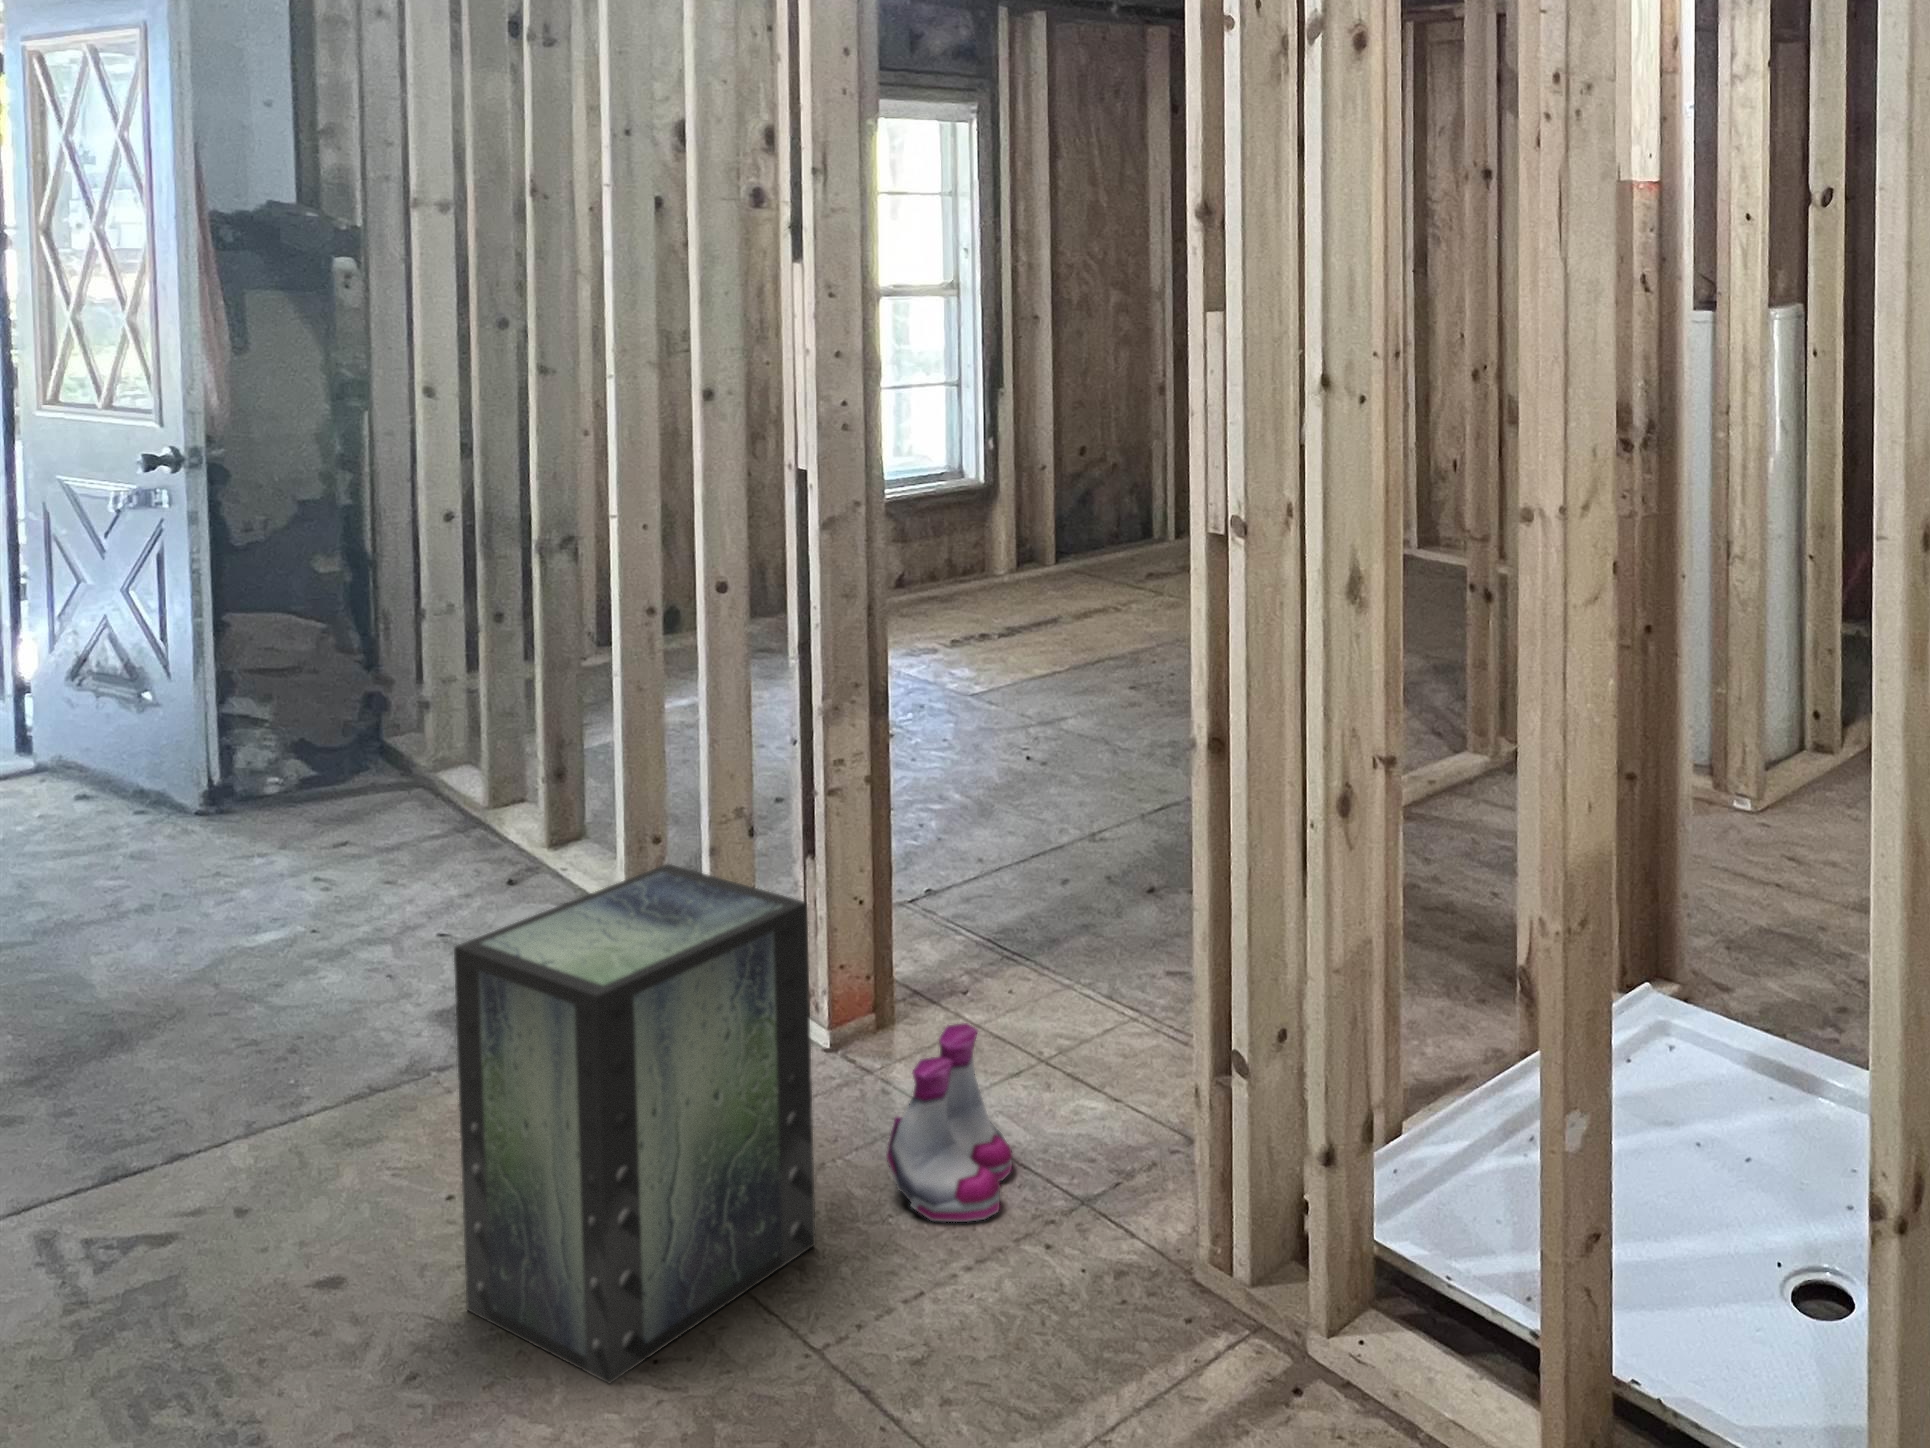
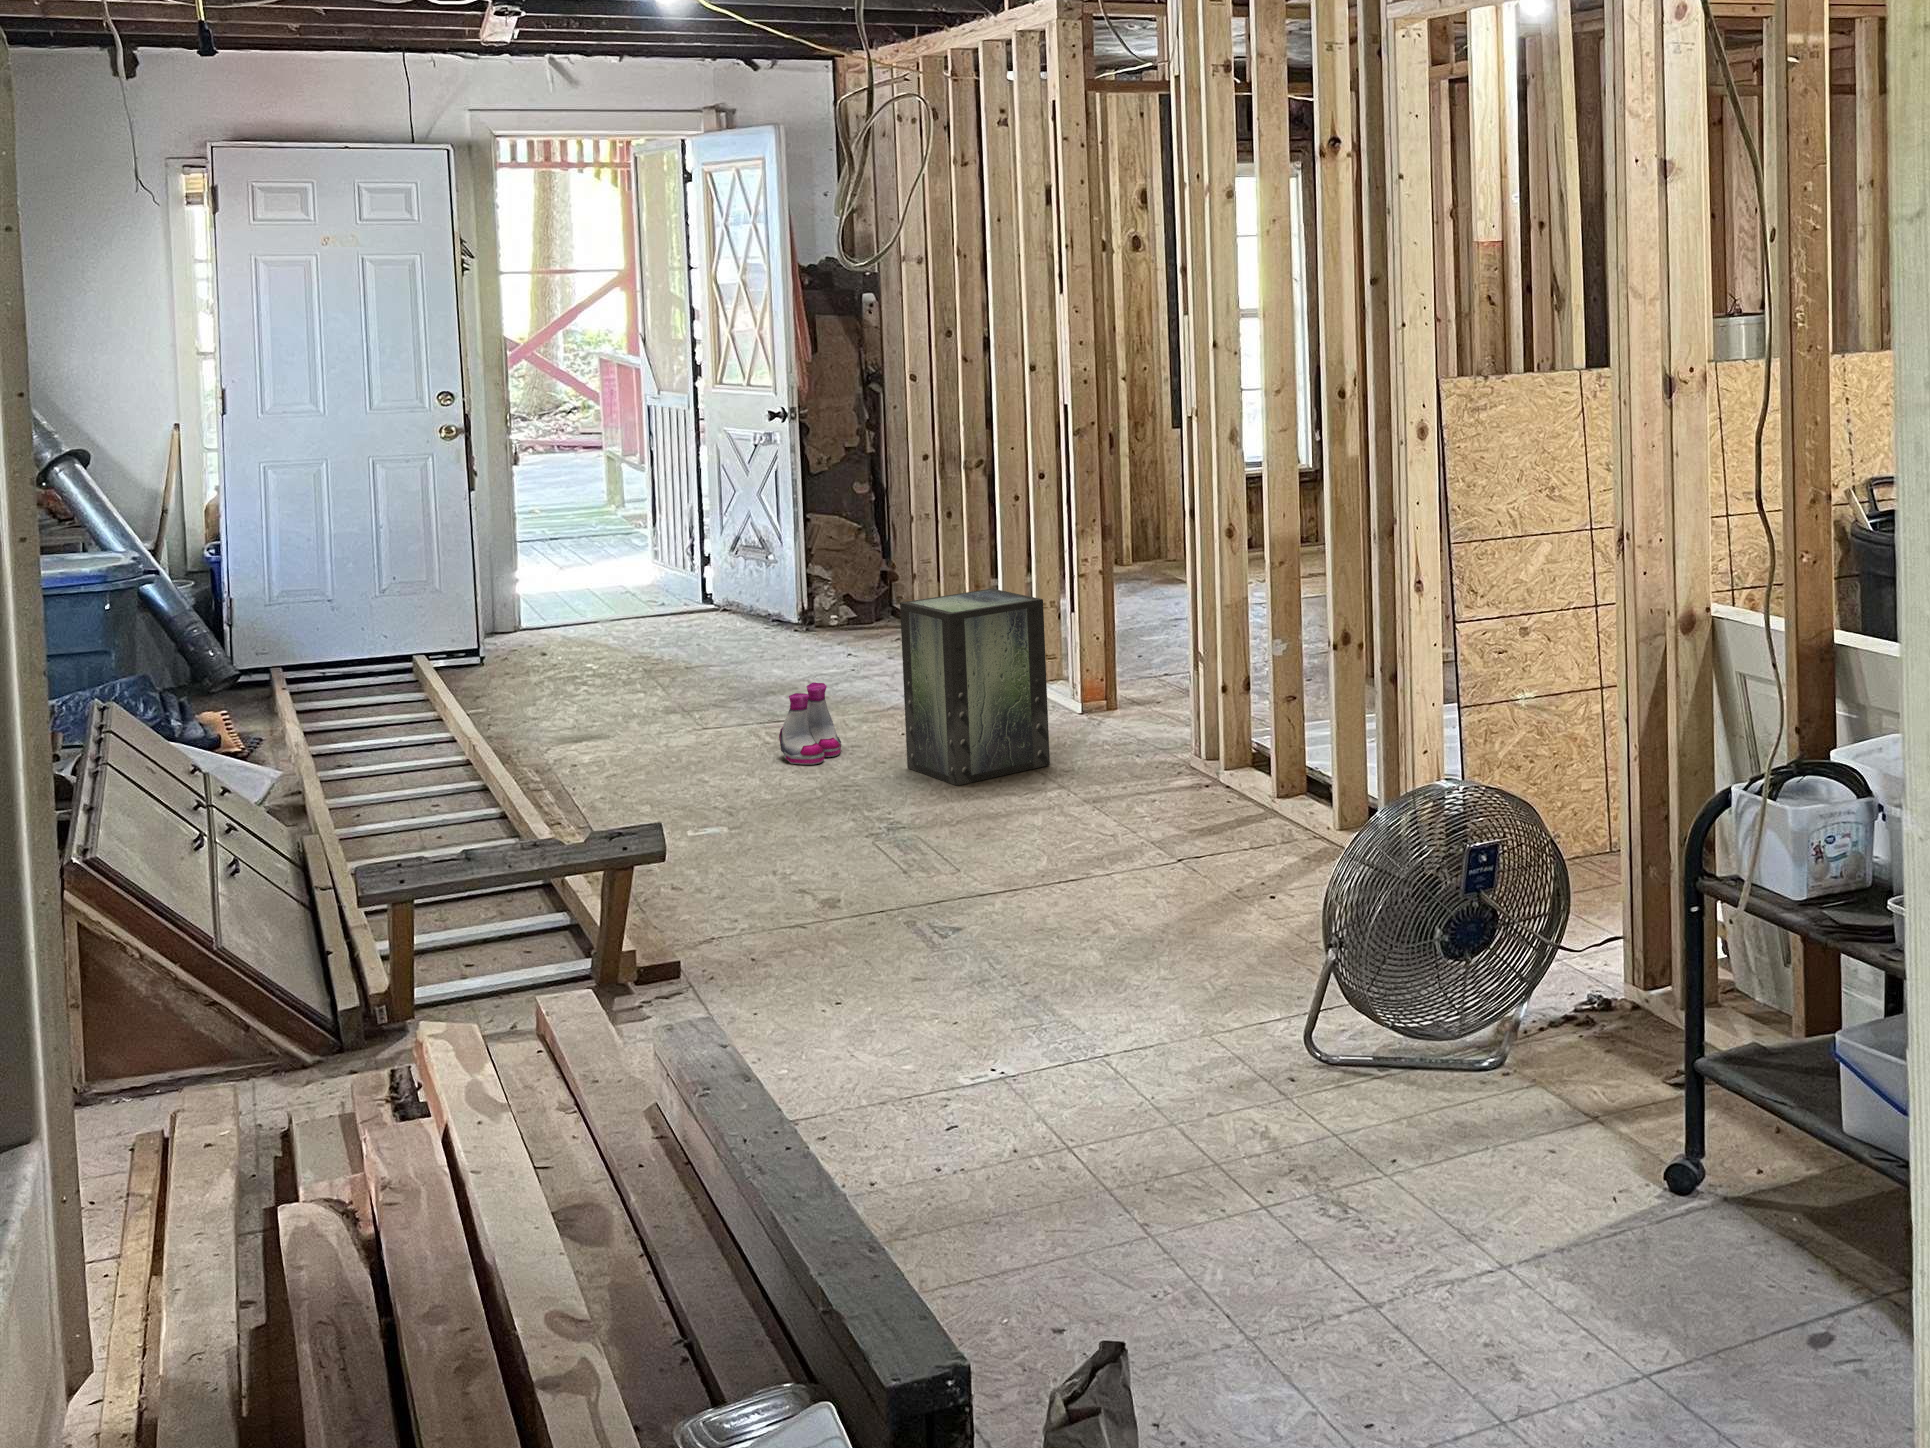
boots: present [886,1023,1013,1222] -> present [779,682,841,765]

